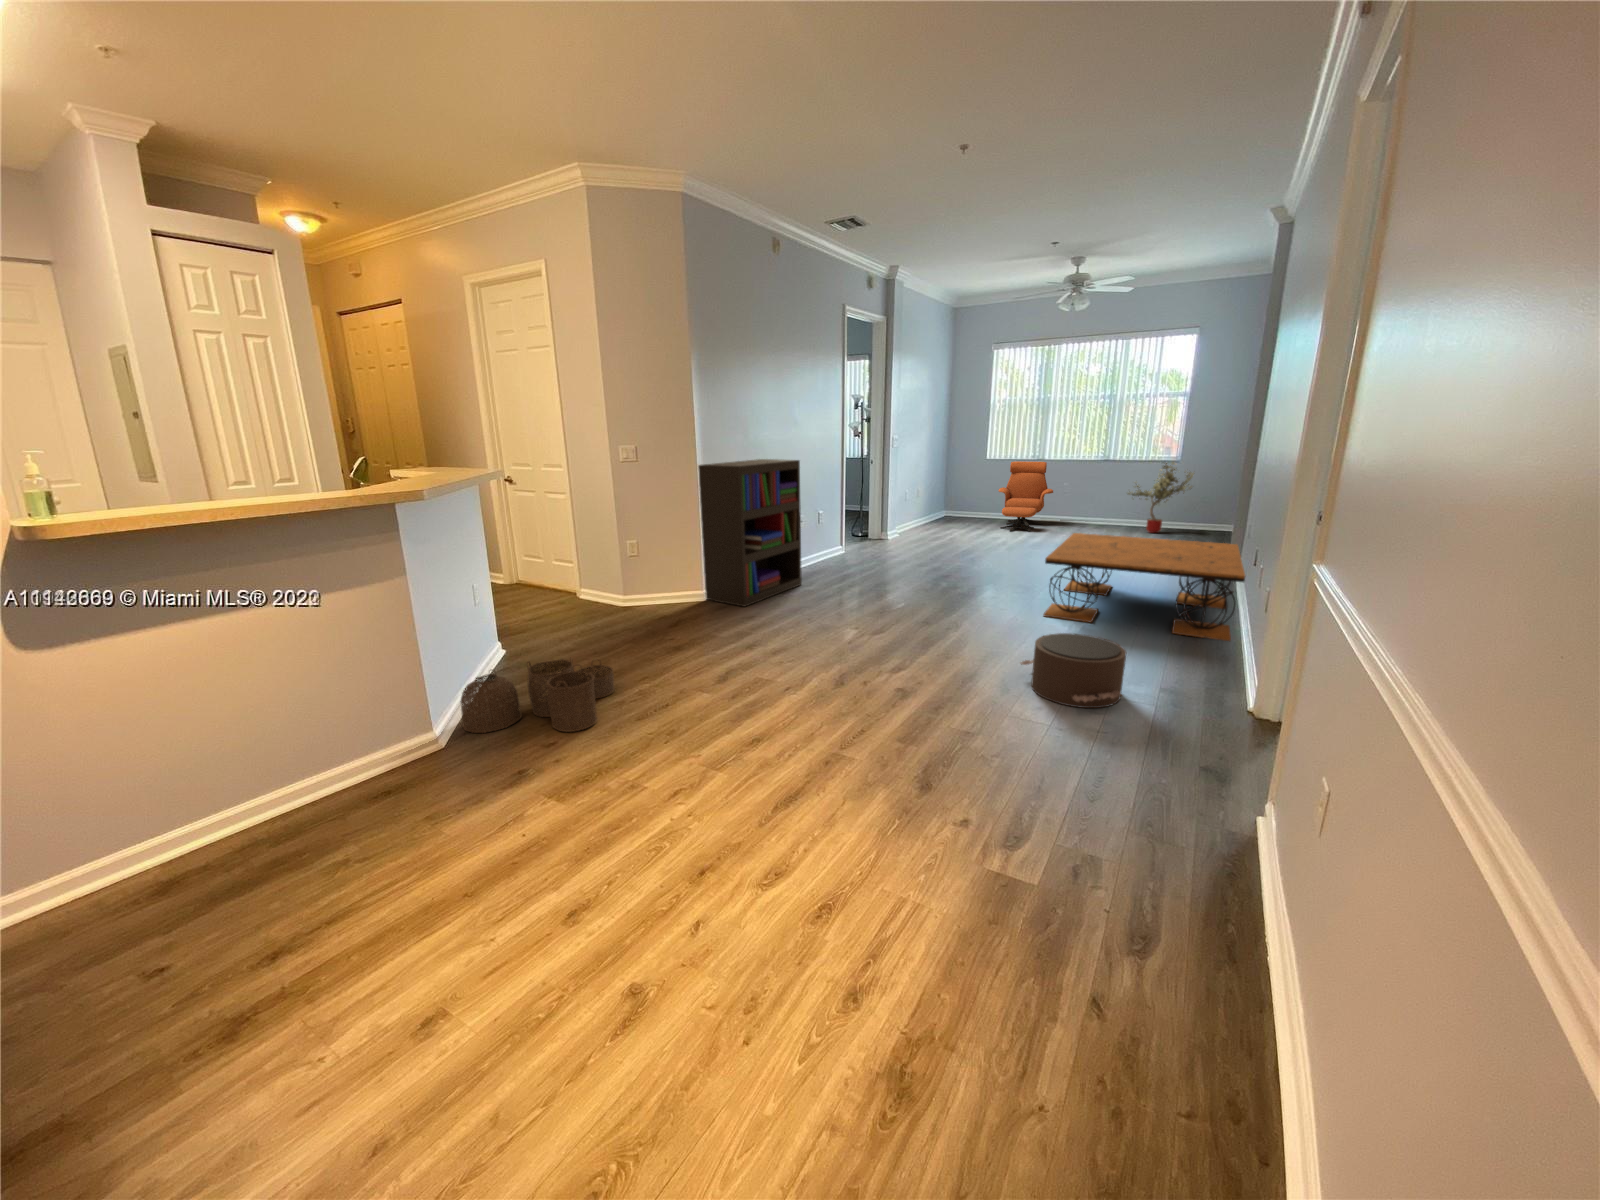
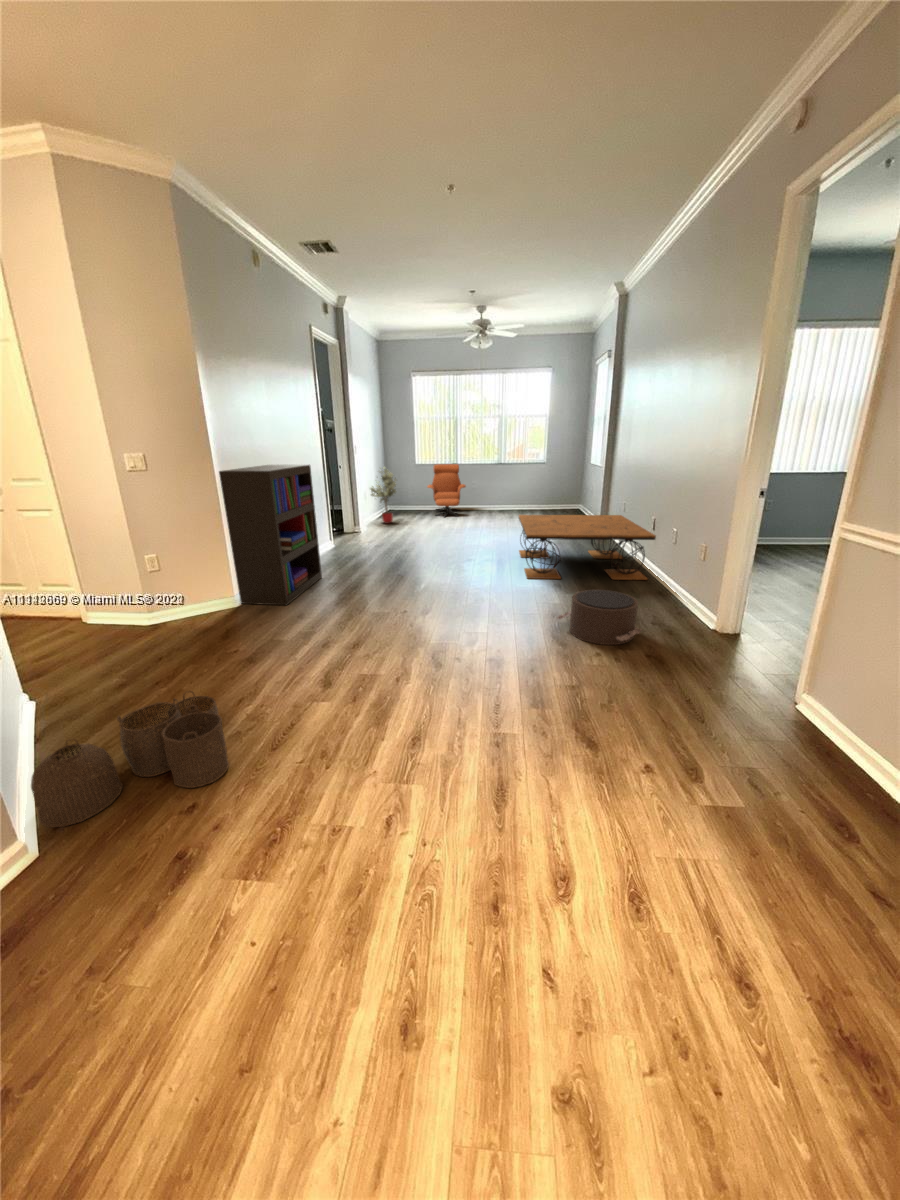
potted tree: present [1128,463,1194,533] -> present [370,467,396,524]

